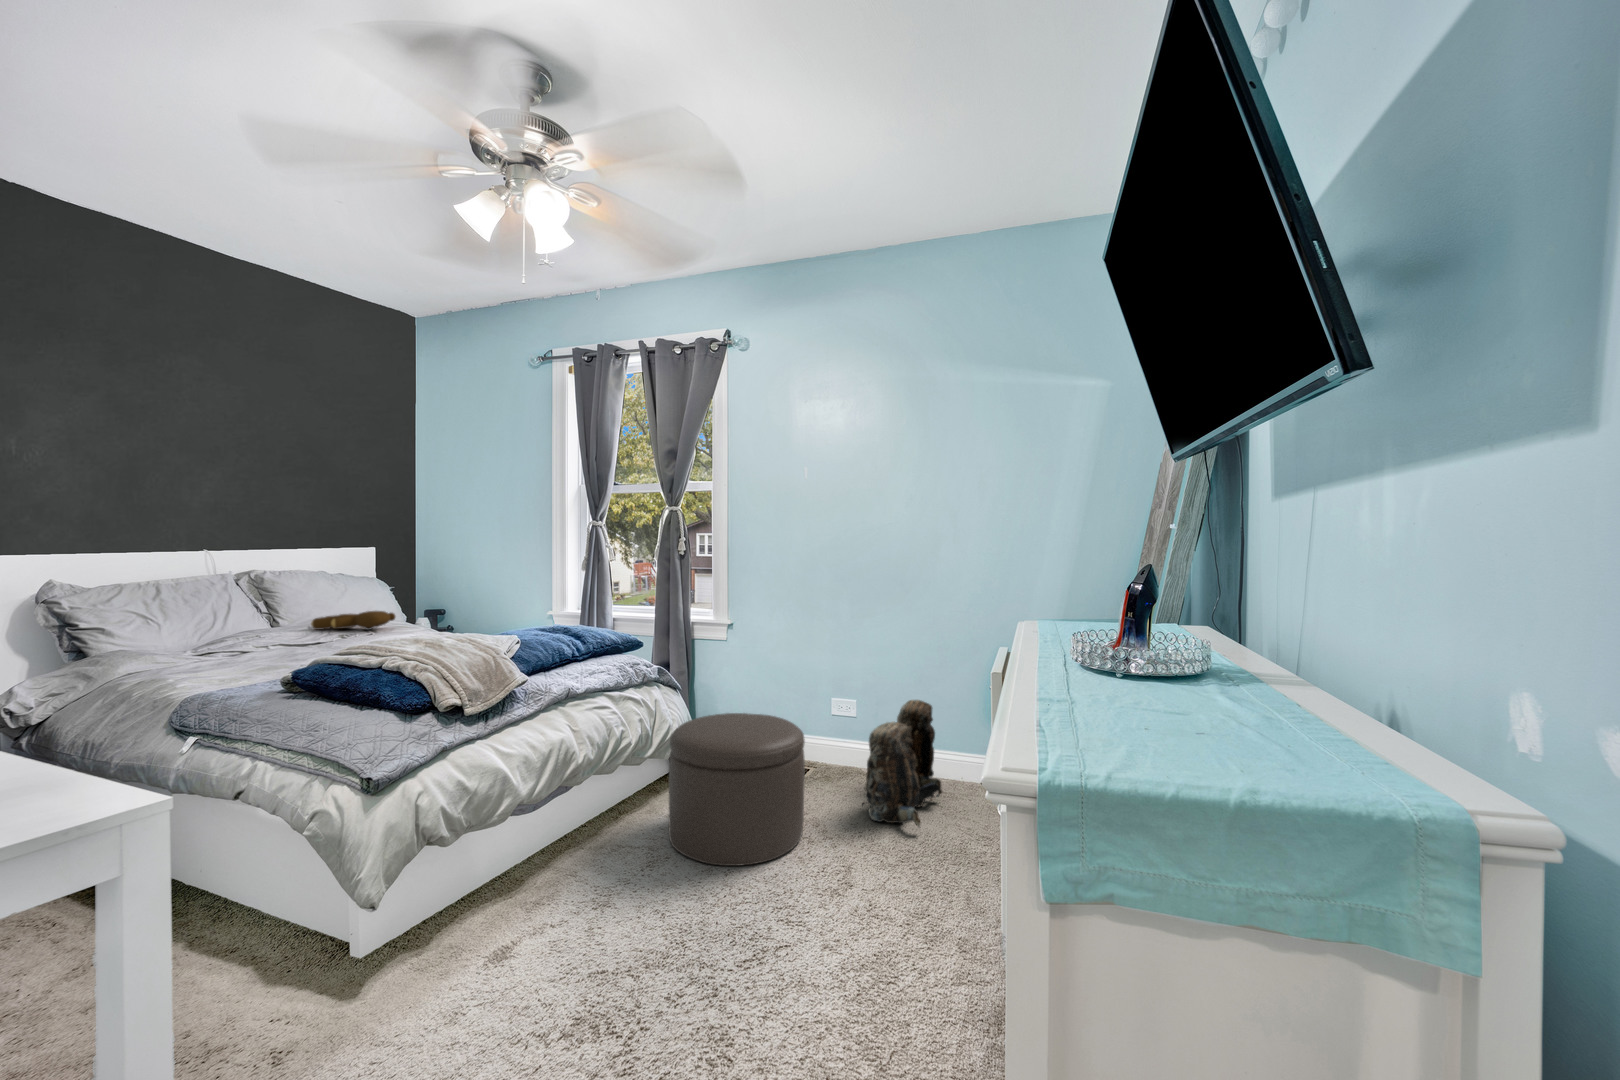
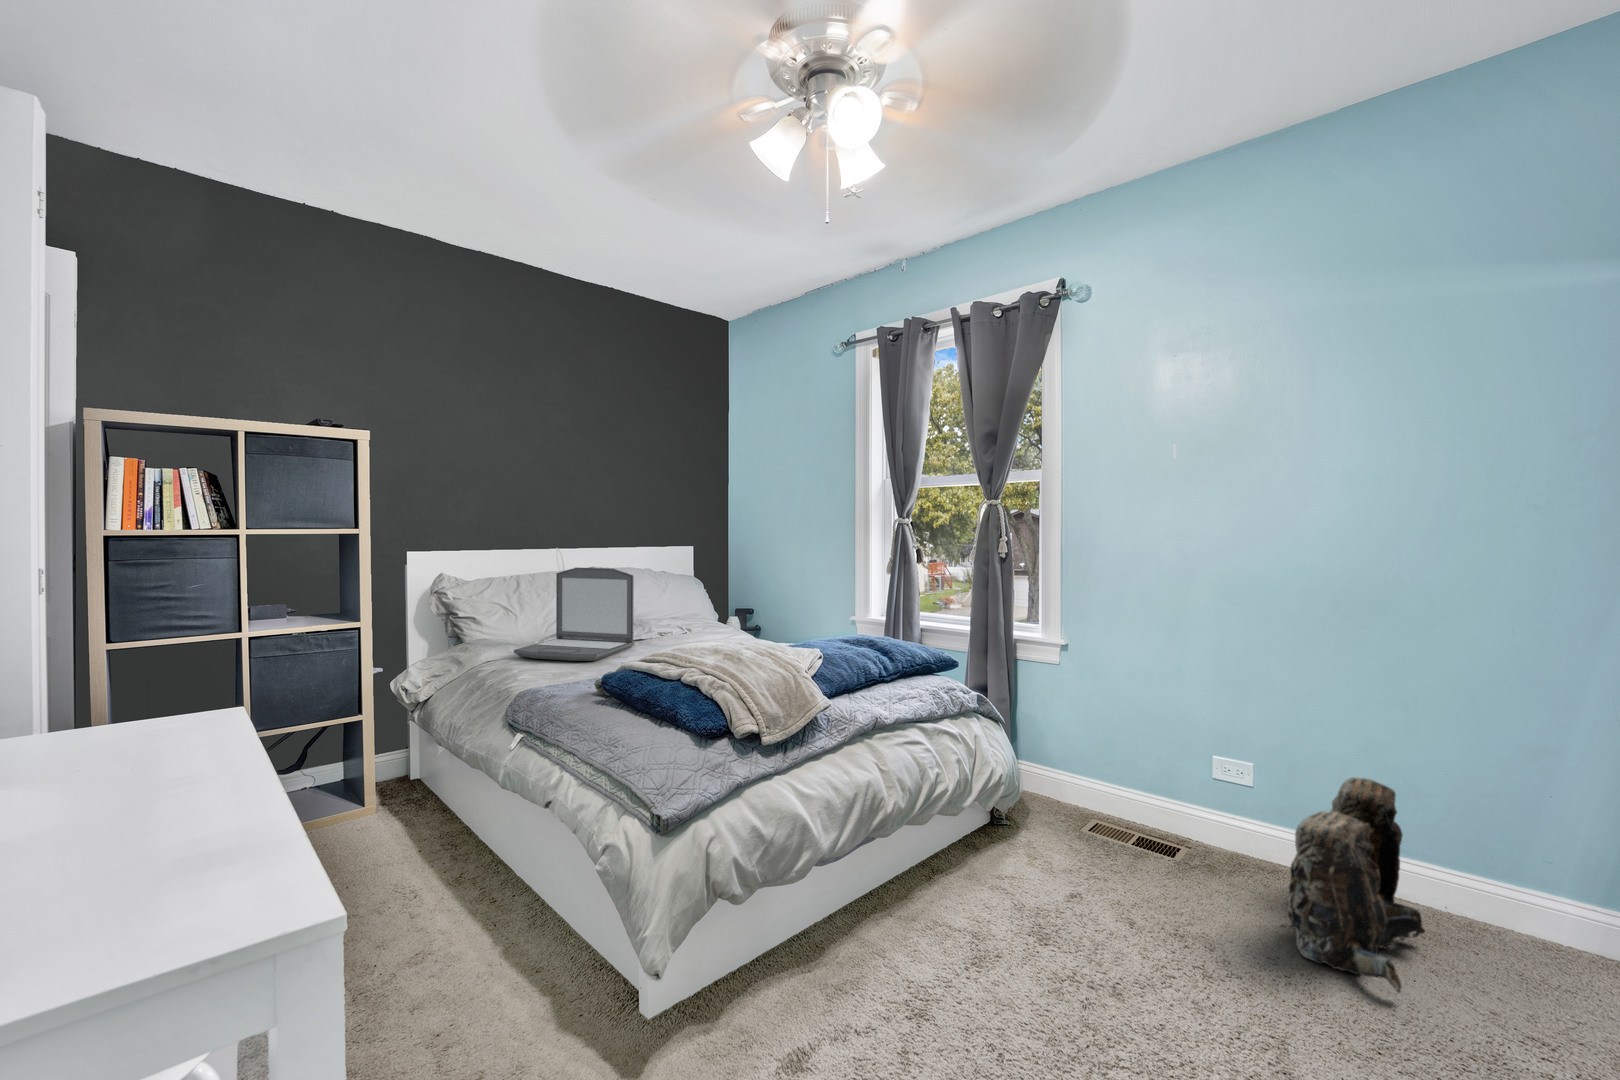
laptop: none [167,570,318,666] -> present [514,568,635,661]
teddy bear: present [311,611,395,630] -> none [633,611,704,629]
ottoman: present [668,713,805,866] -> none [998,768,1196,996]

